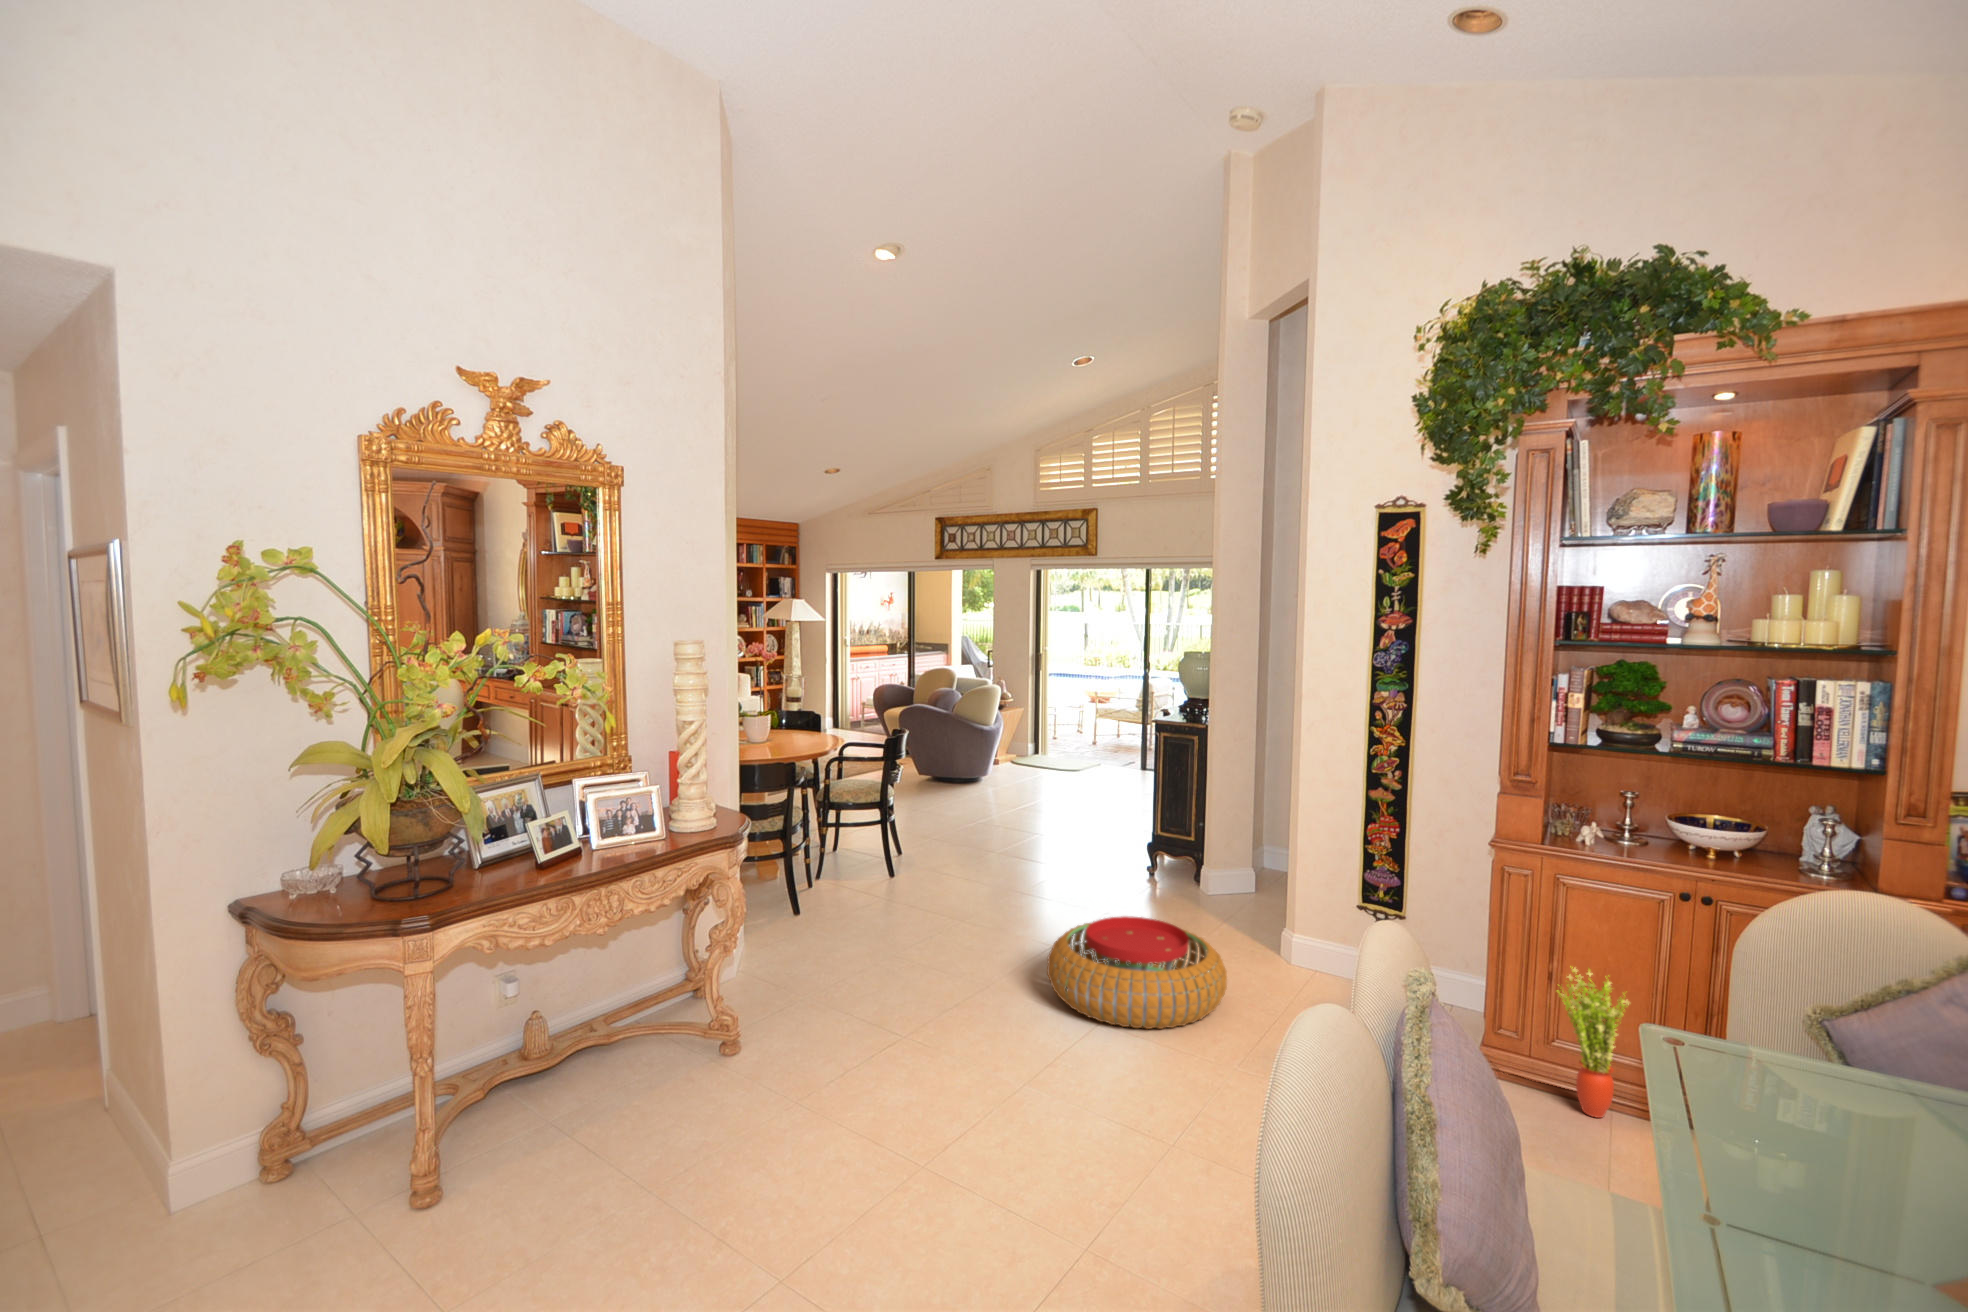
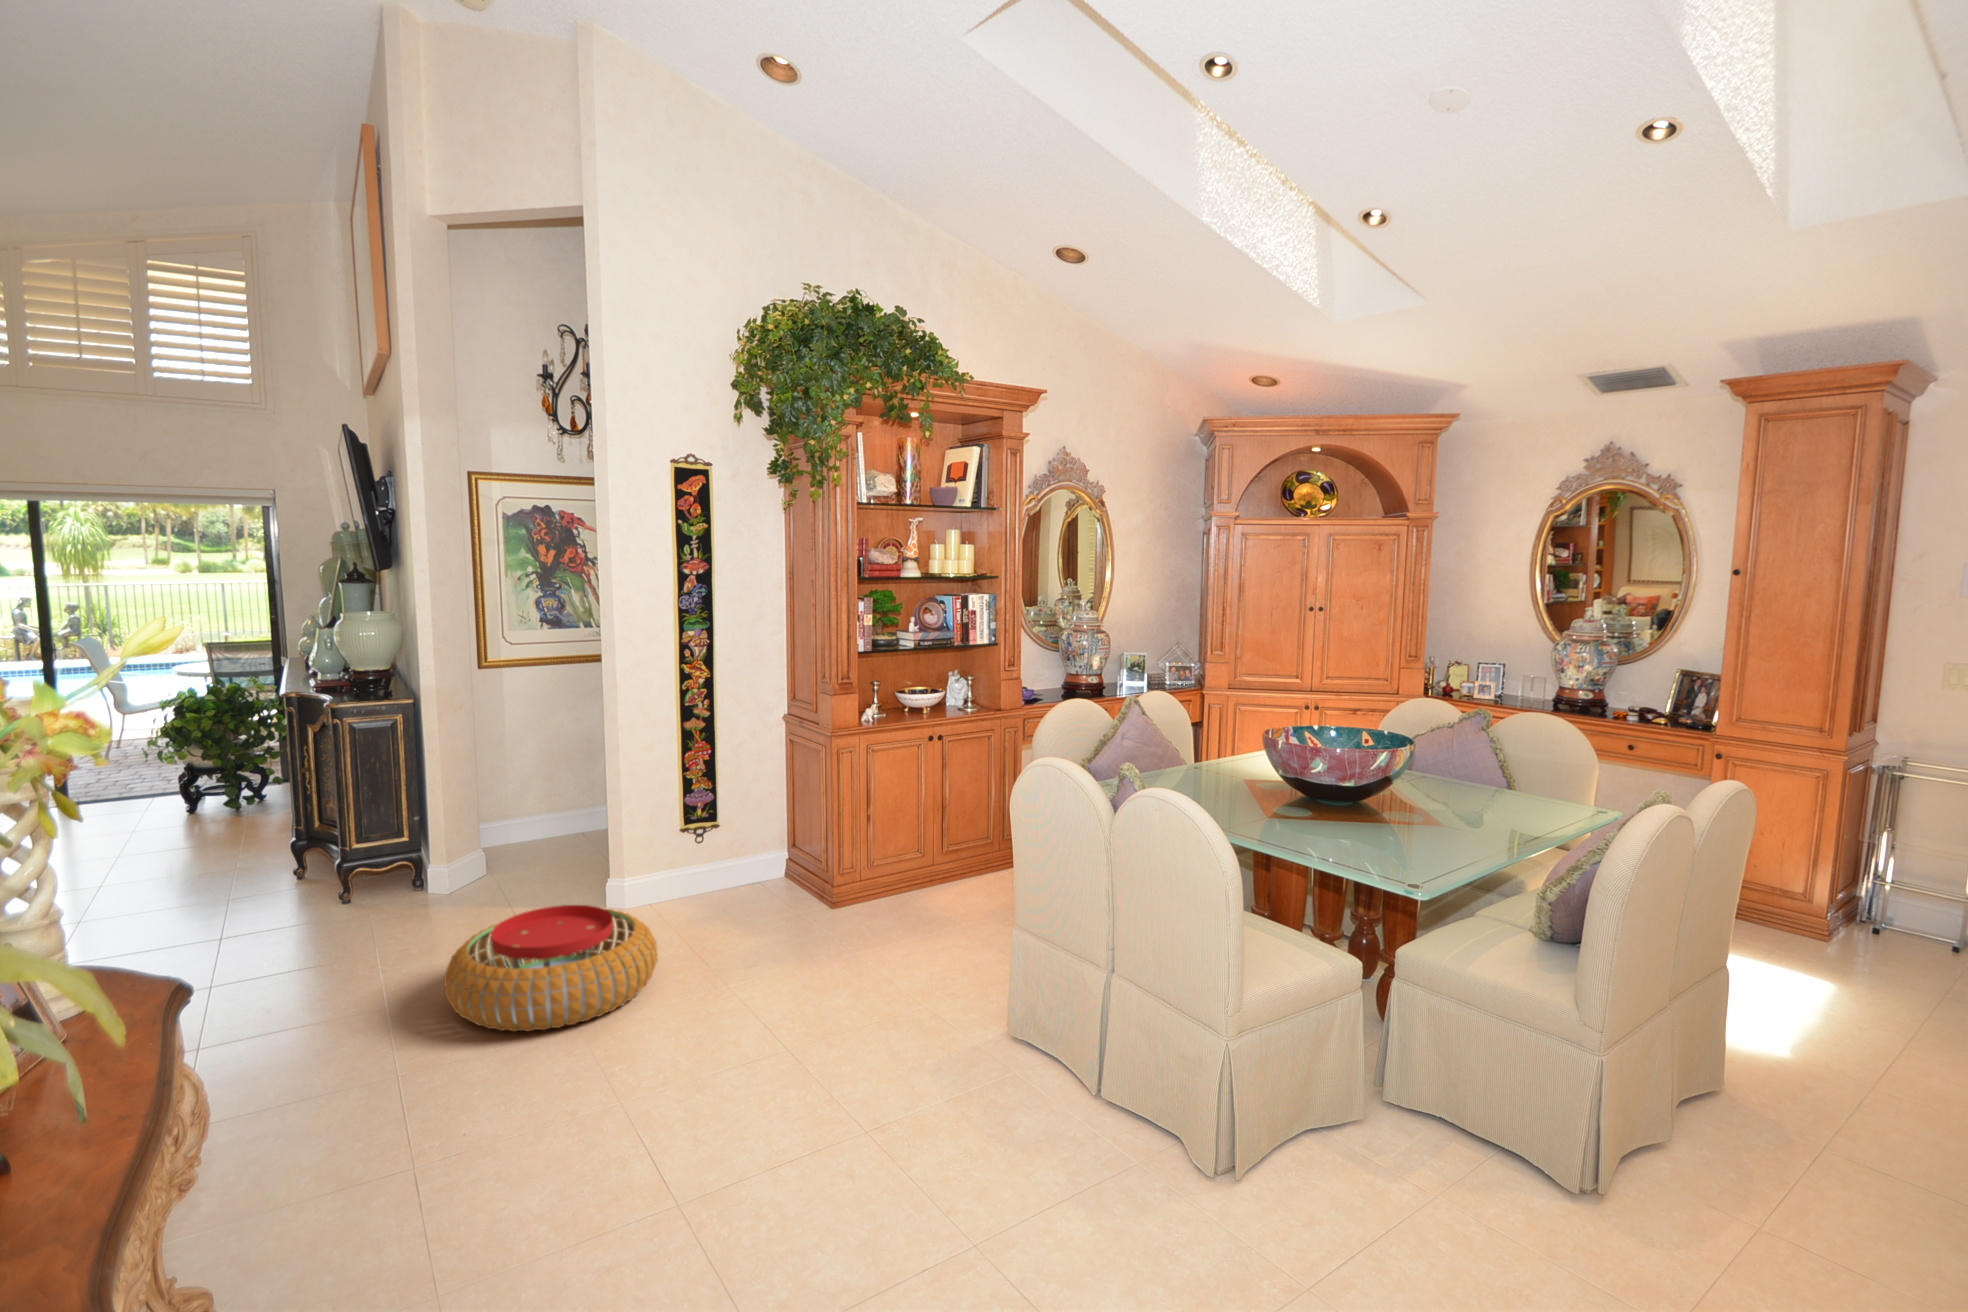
potted plant: present [1559,967,1629,1118] -> none [892,805,934,904]

